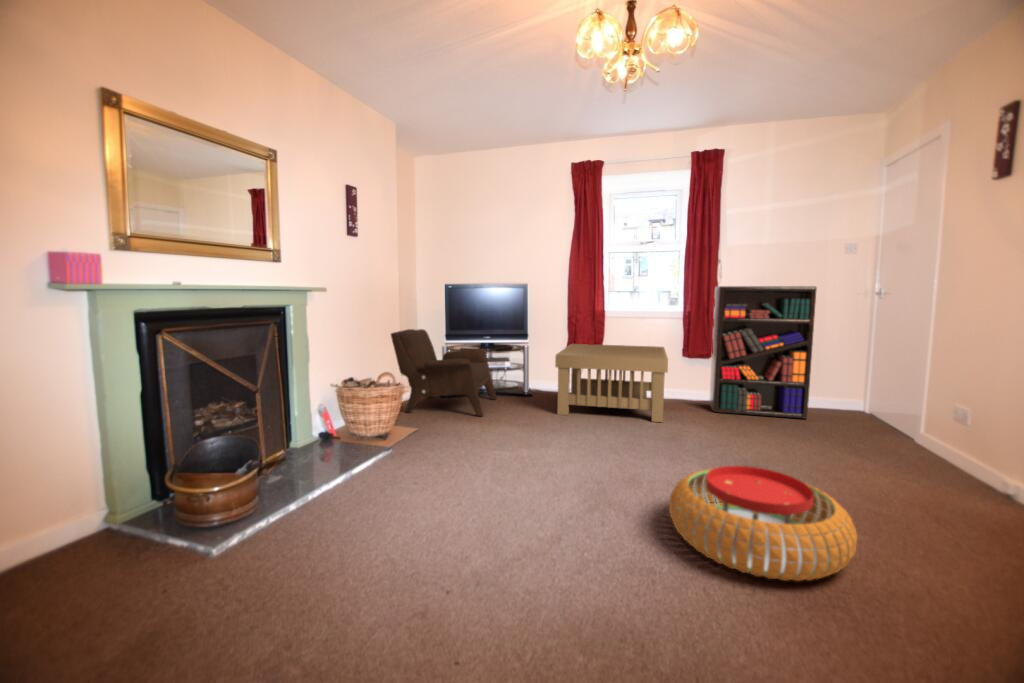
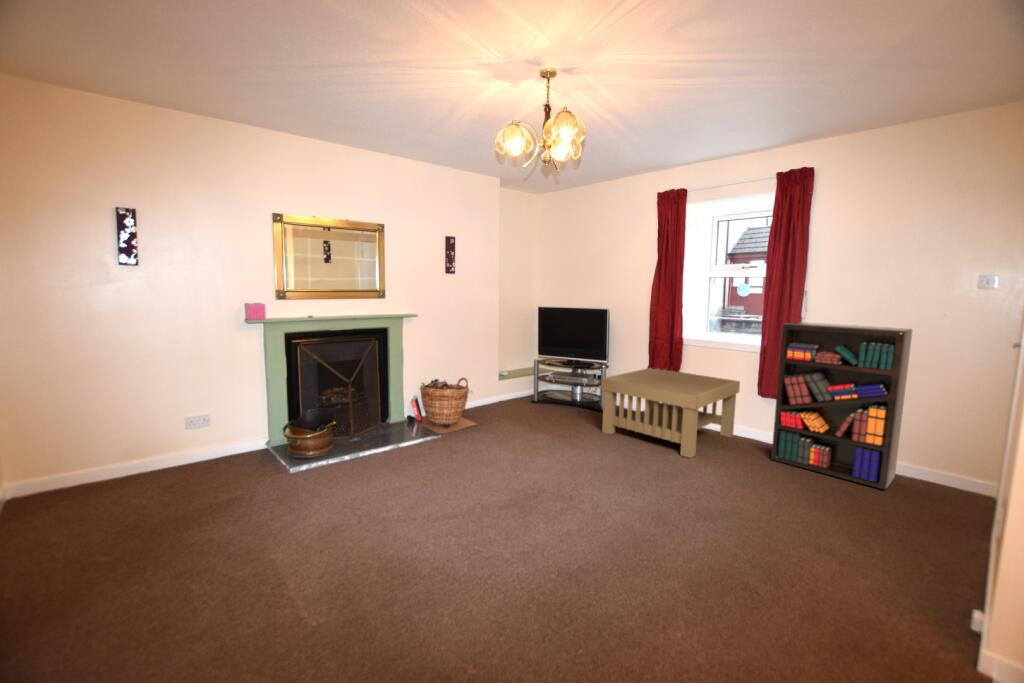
armchair: present [391,329,497,416] -> none [484,343,573,423]
pouf: present [669,466,857,581] -> none [514,500,662,611]

